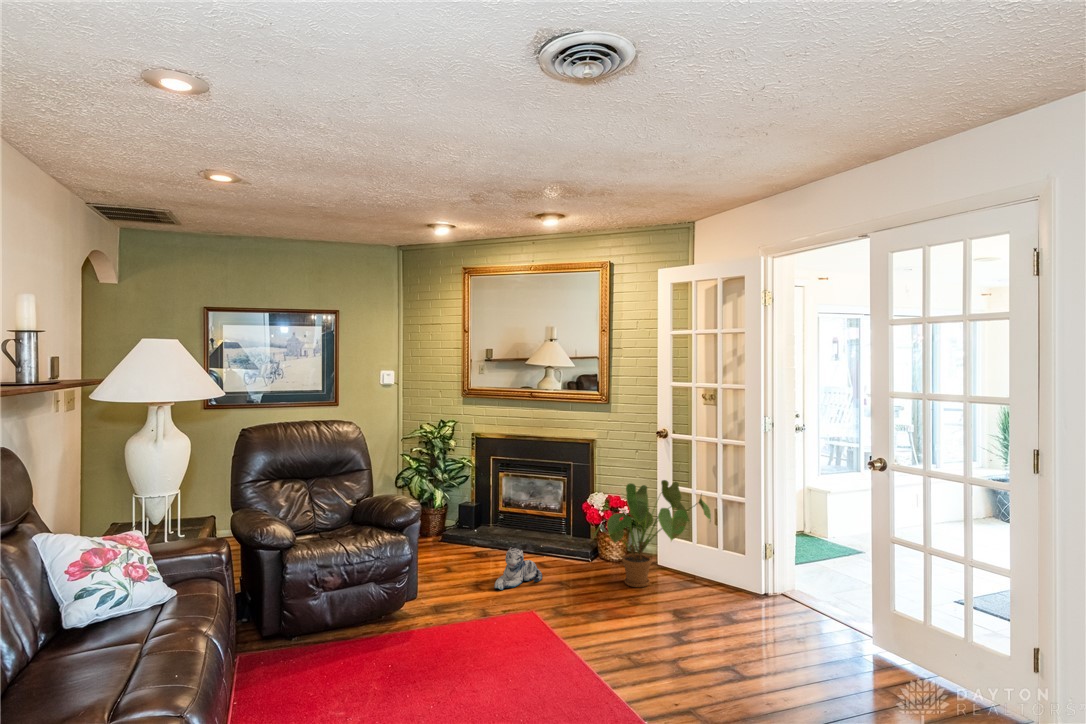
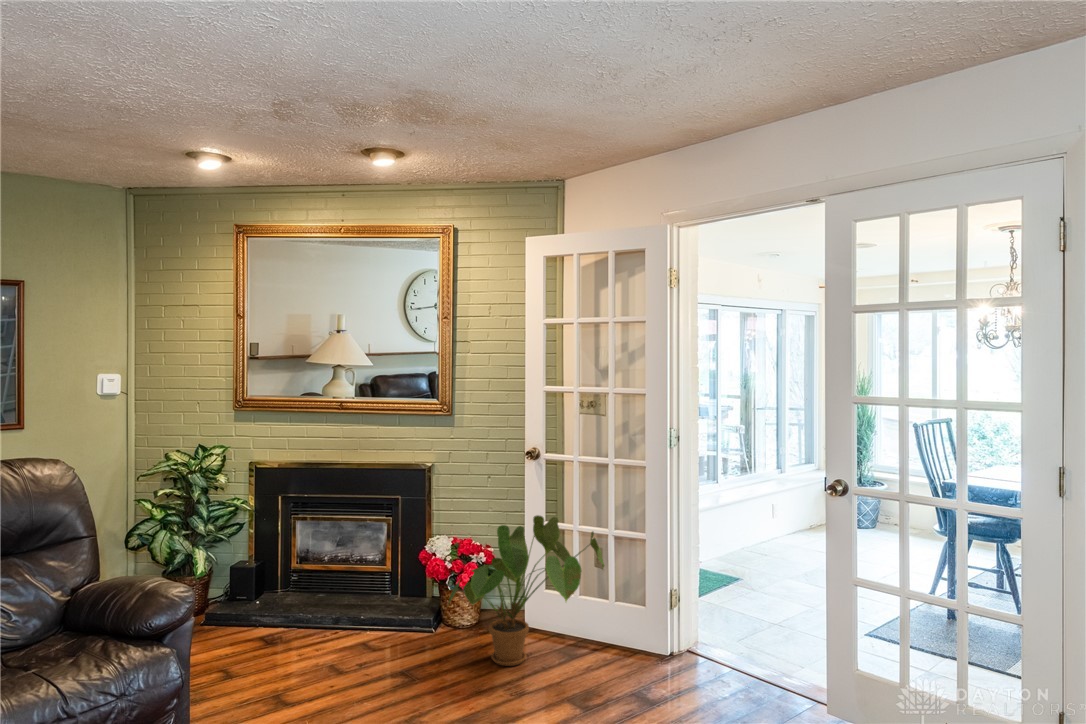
plush toy: present [494,547,542,590] -> none [308,632,376,700]

